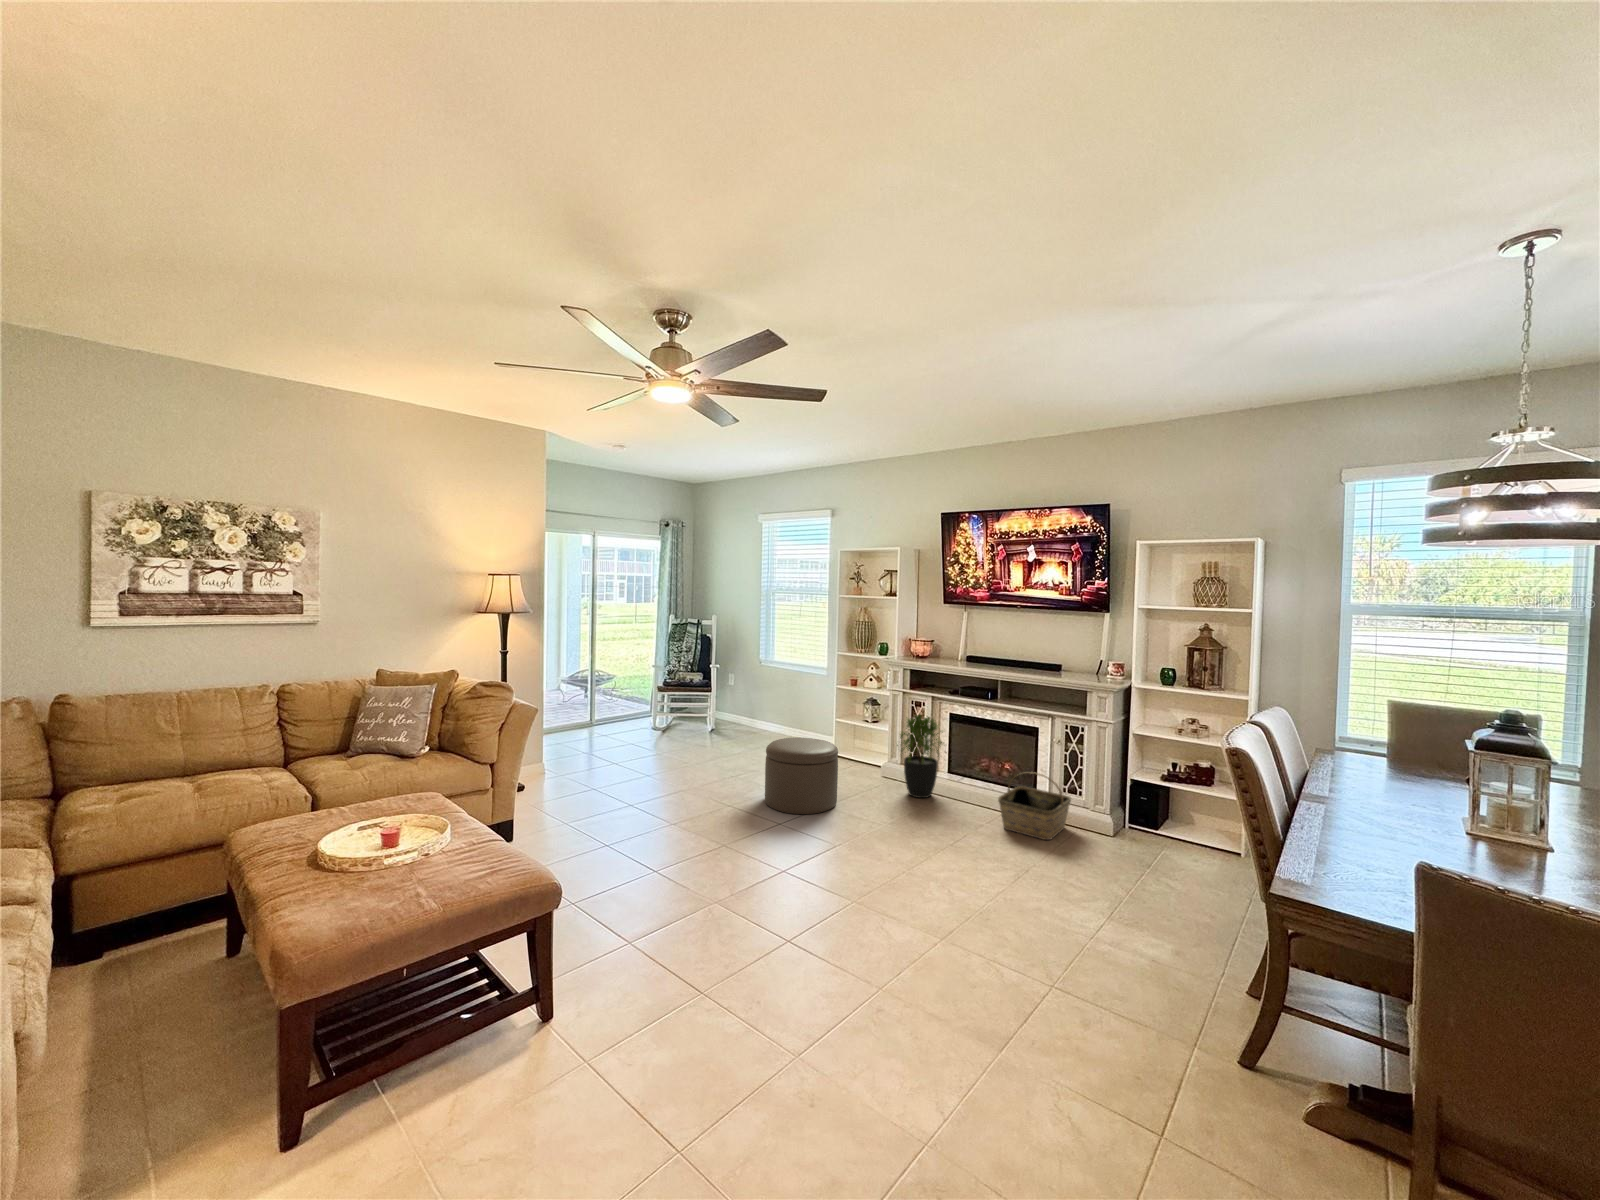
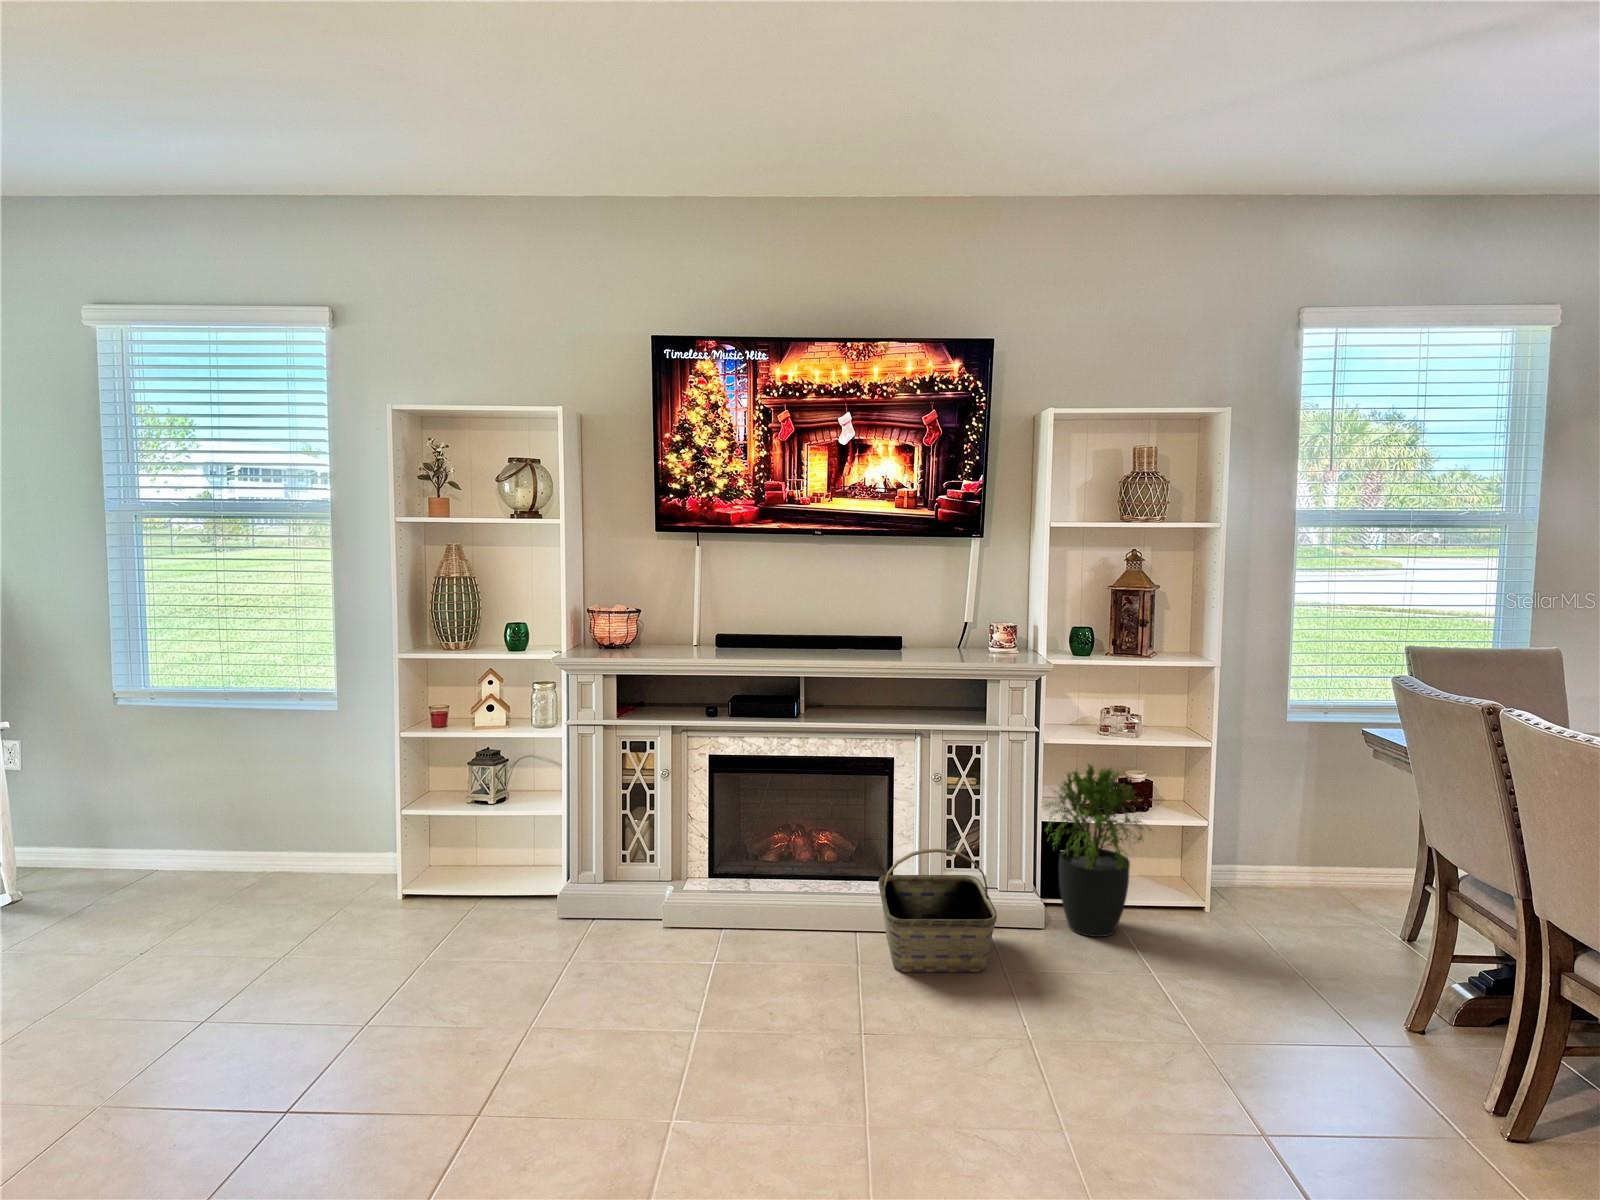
potted plant: present [897,714,942,798] -> present [1041,764,1151,937]
ottoman: present [765,737,838,814] -> none [353,884,553,1108]

